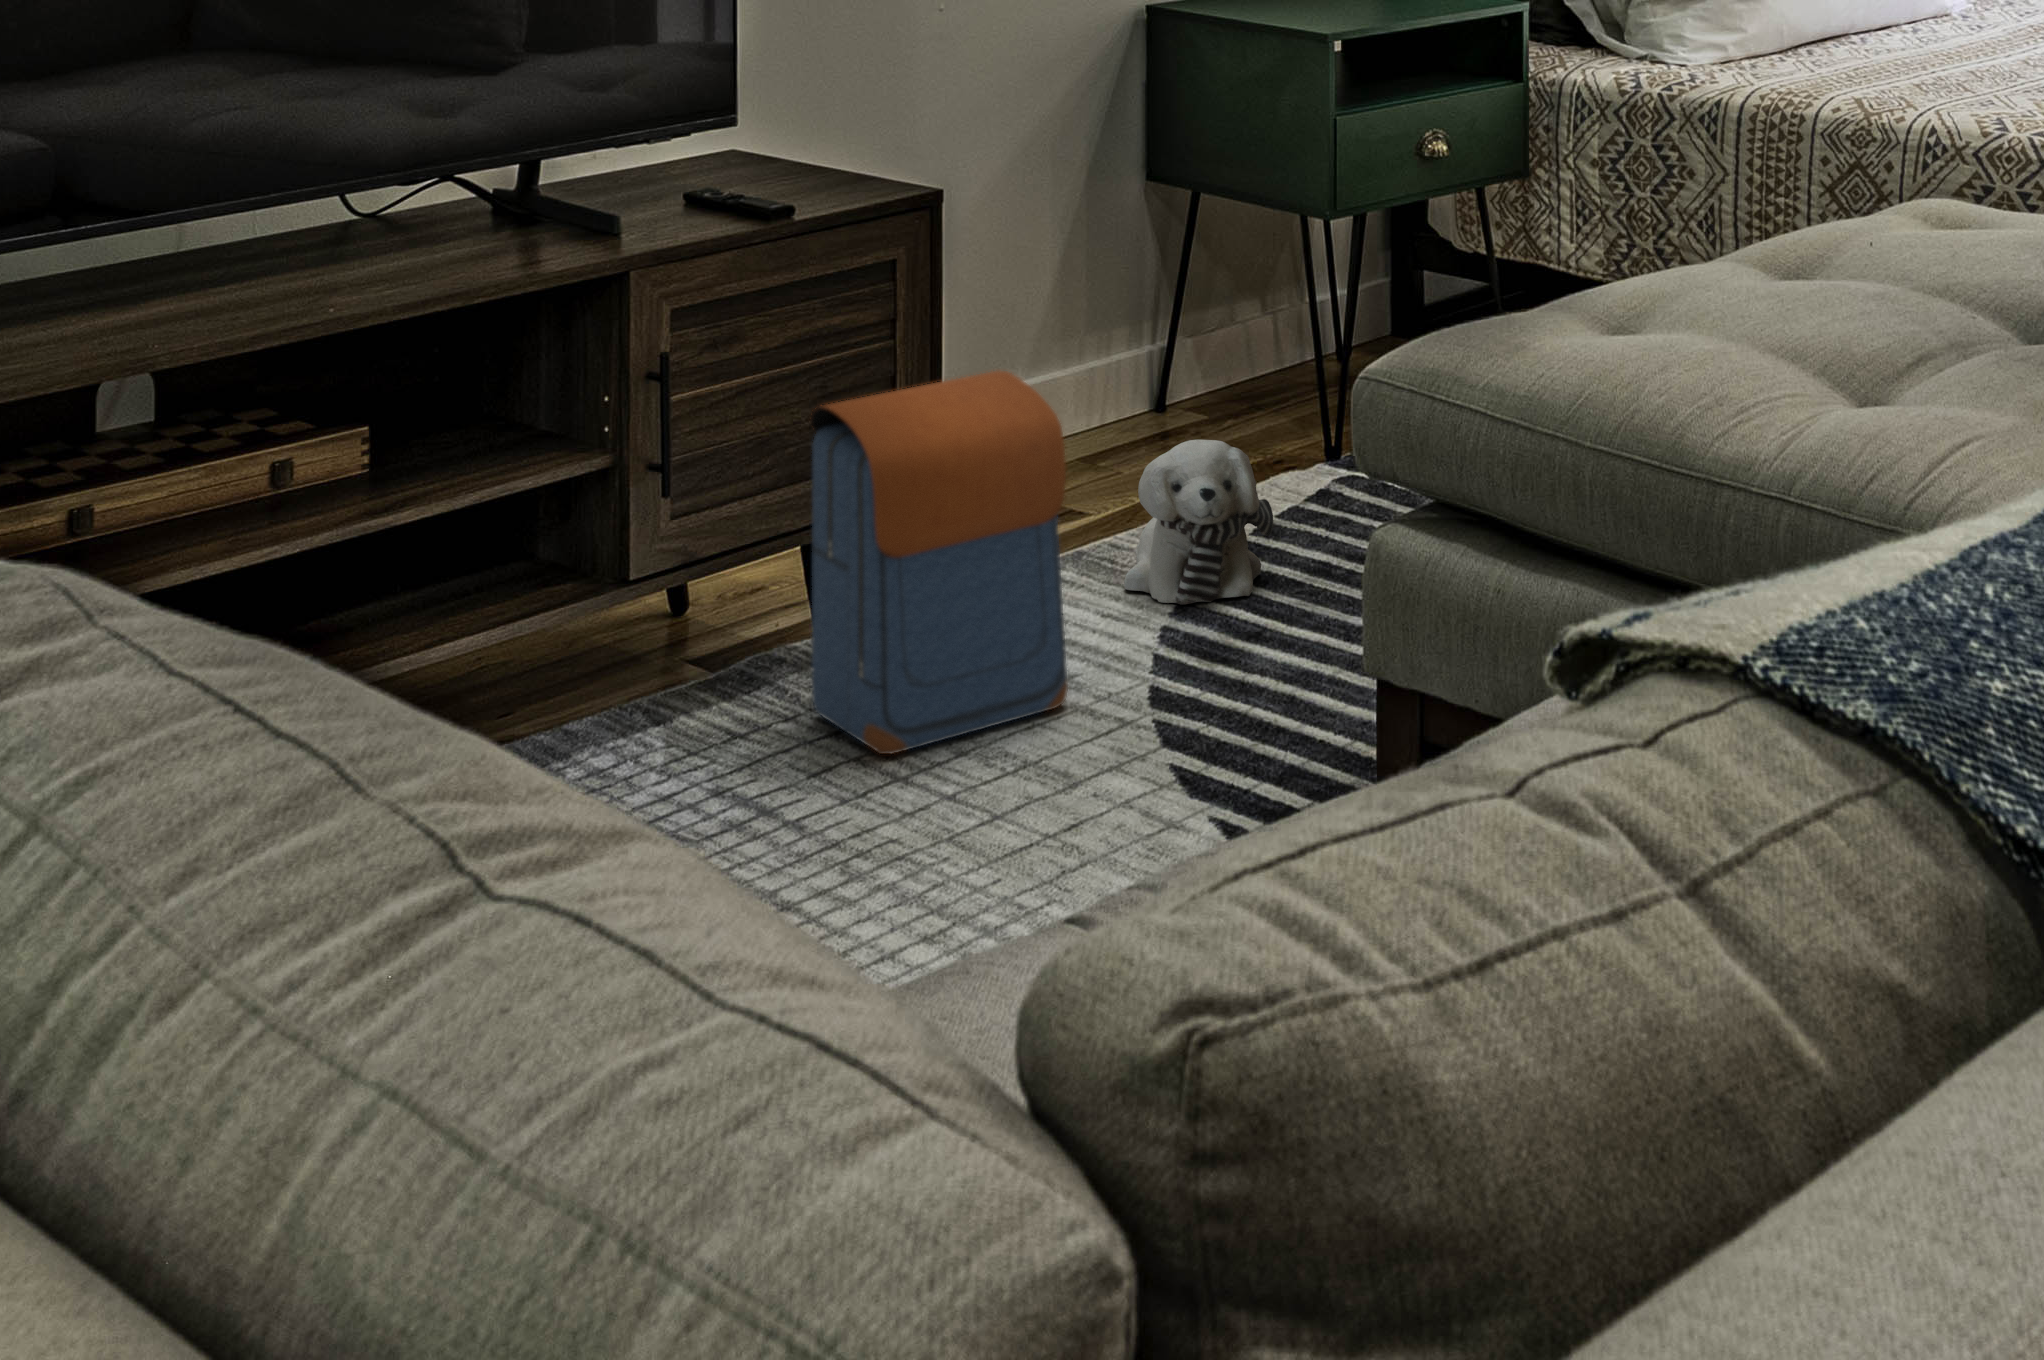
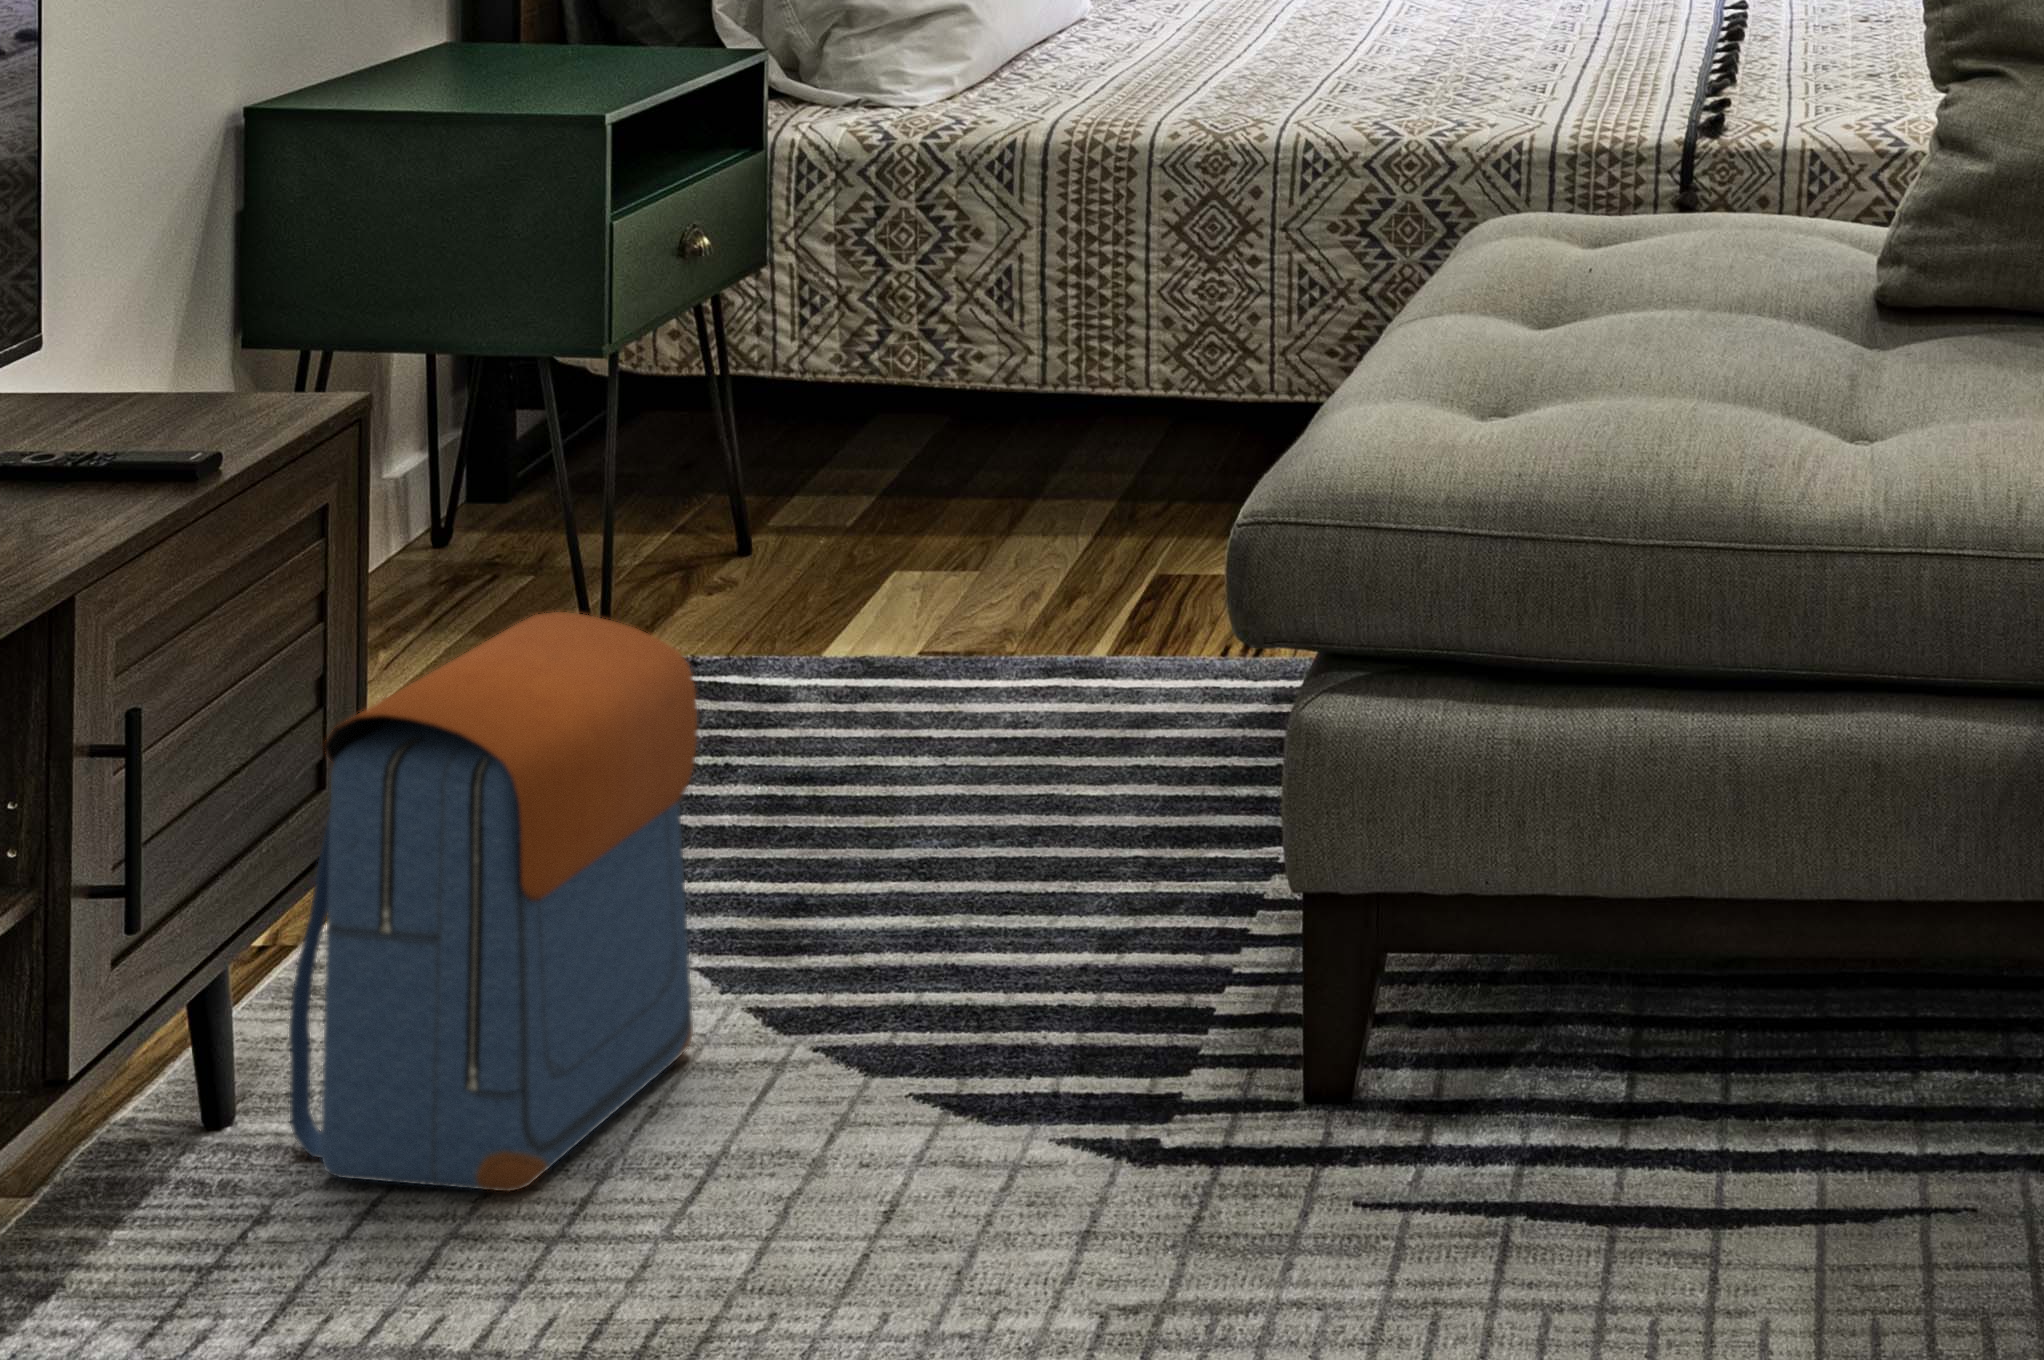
plush toy: present [1124,440,1273,605] -> none [511,658,740,895]

